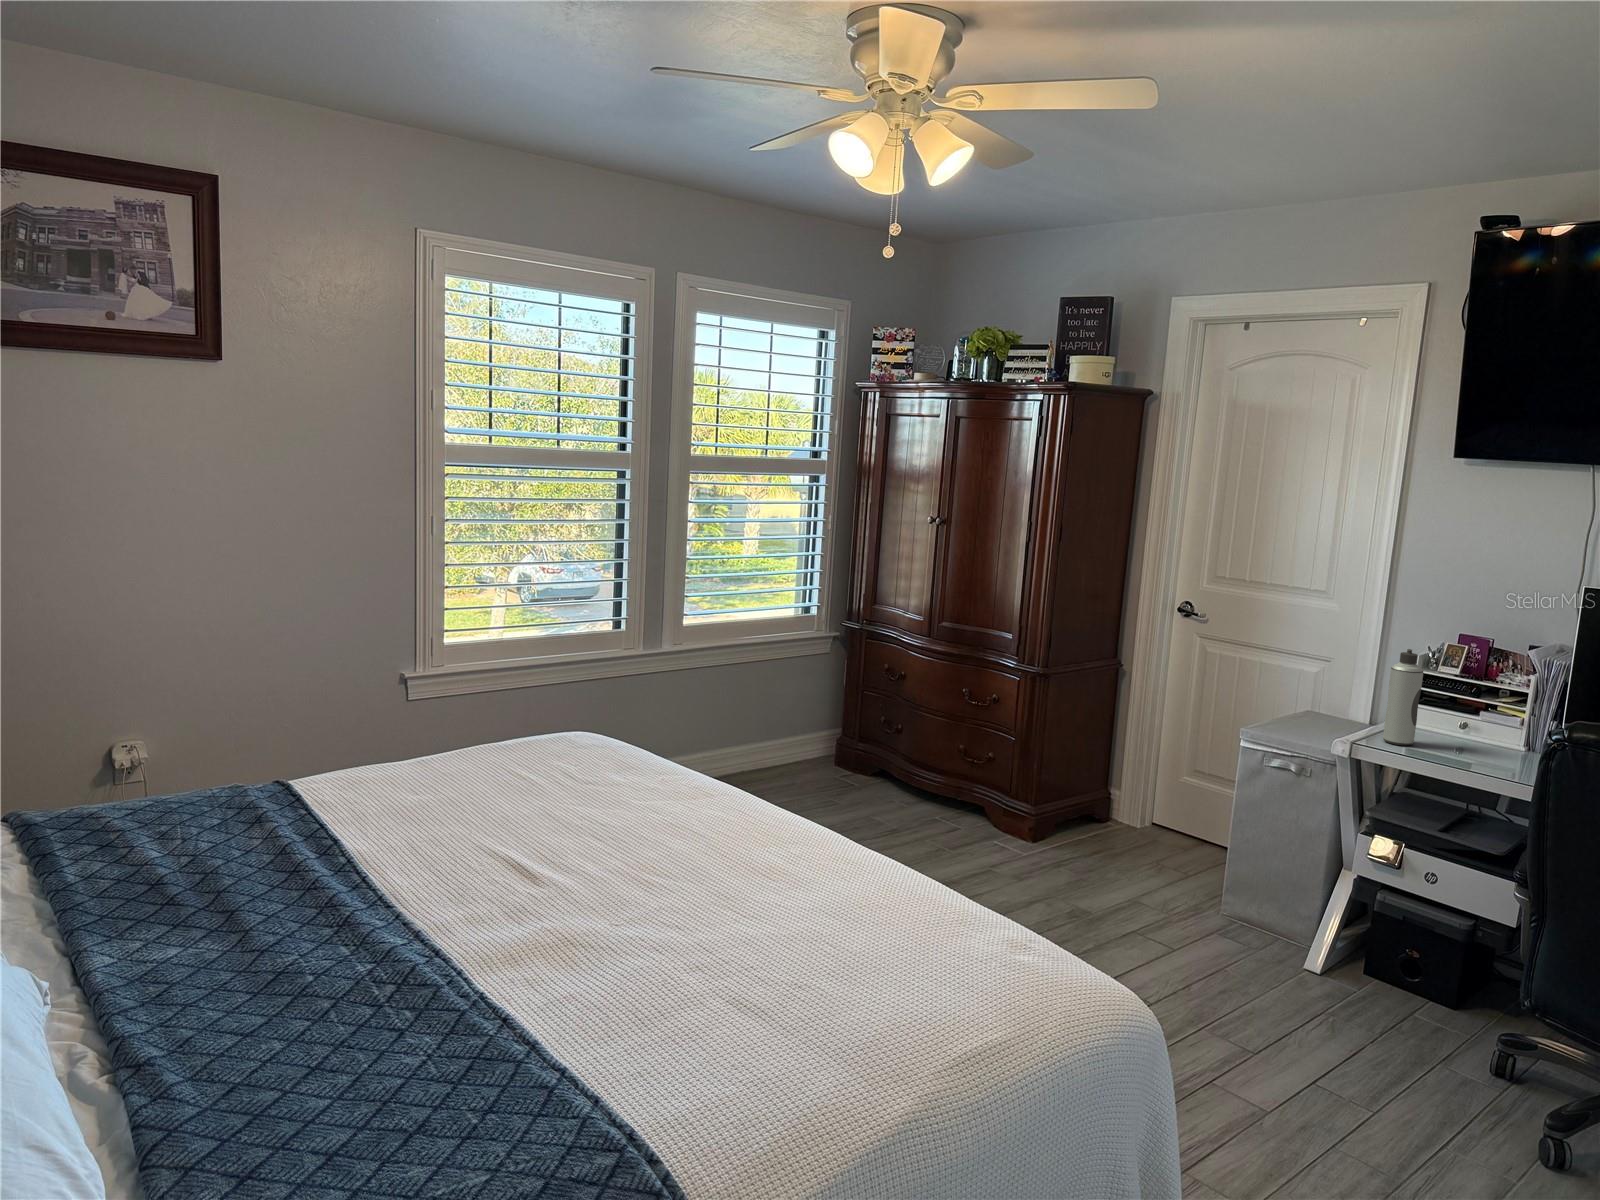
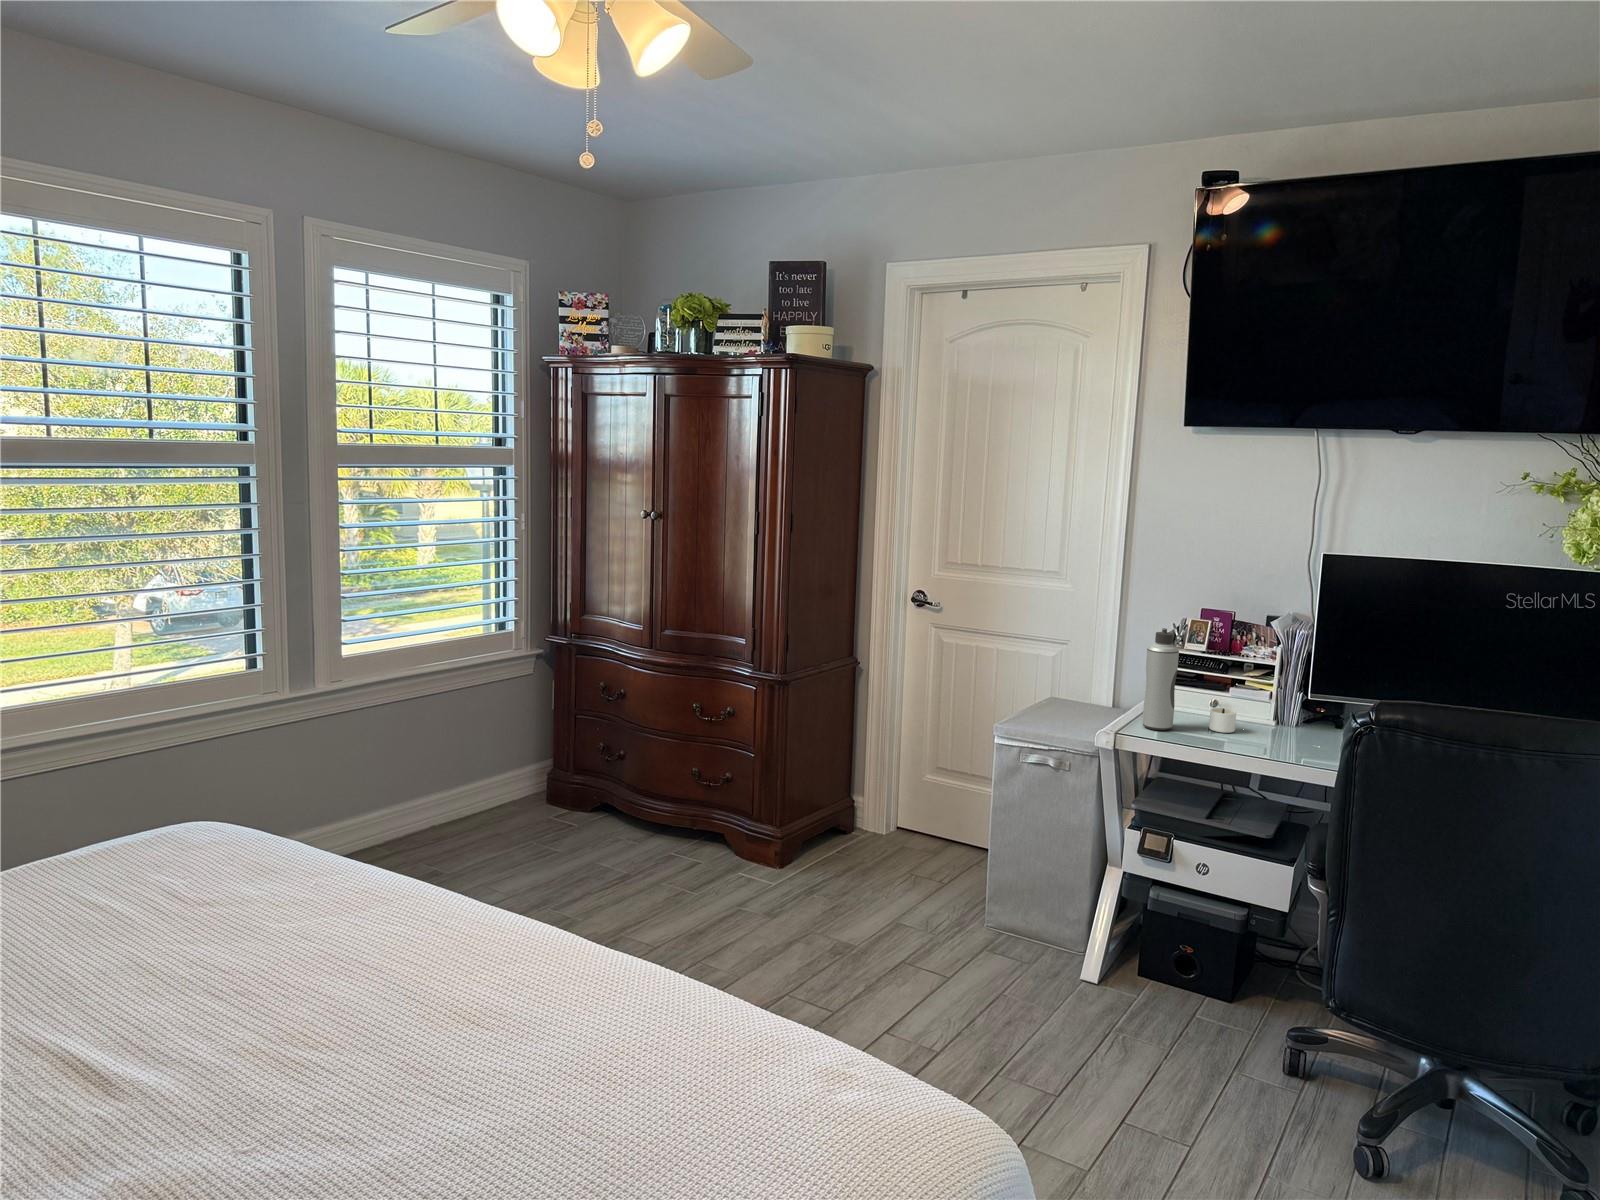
candle: none [1453,729,1490,754] -> present [1209,708,1236,733]

